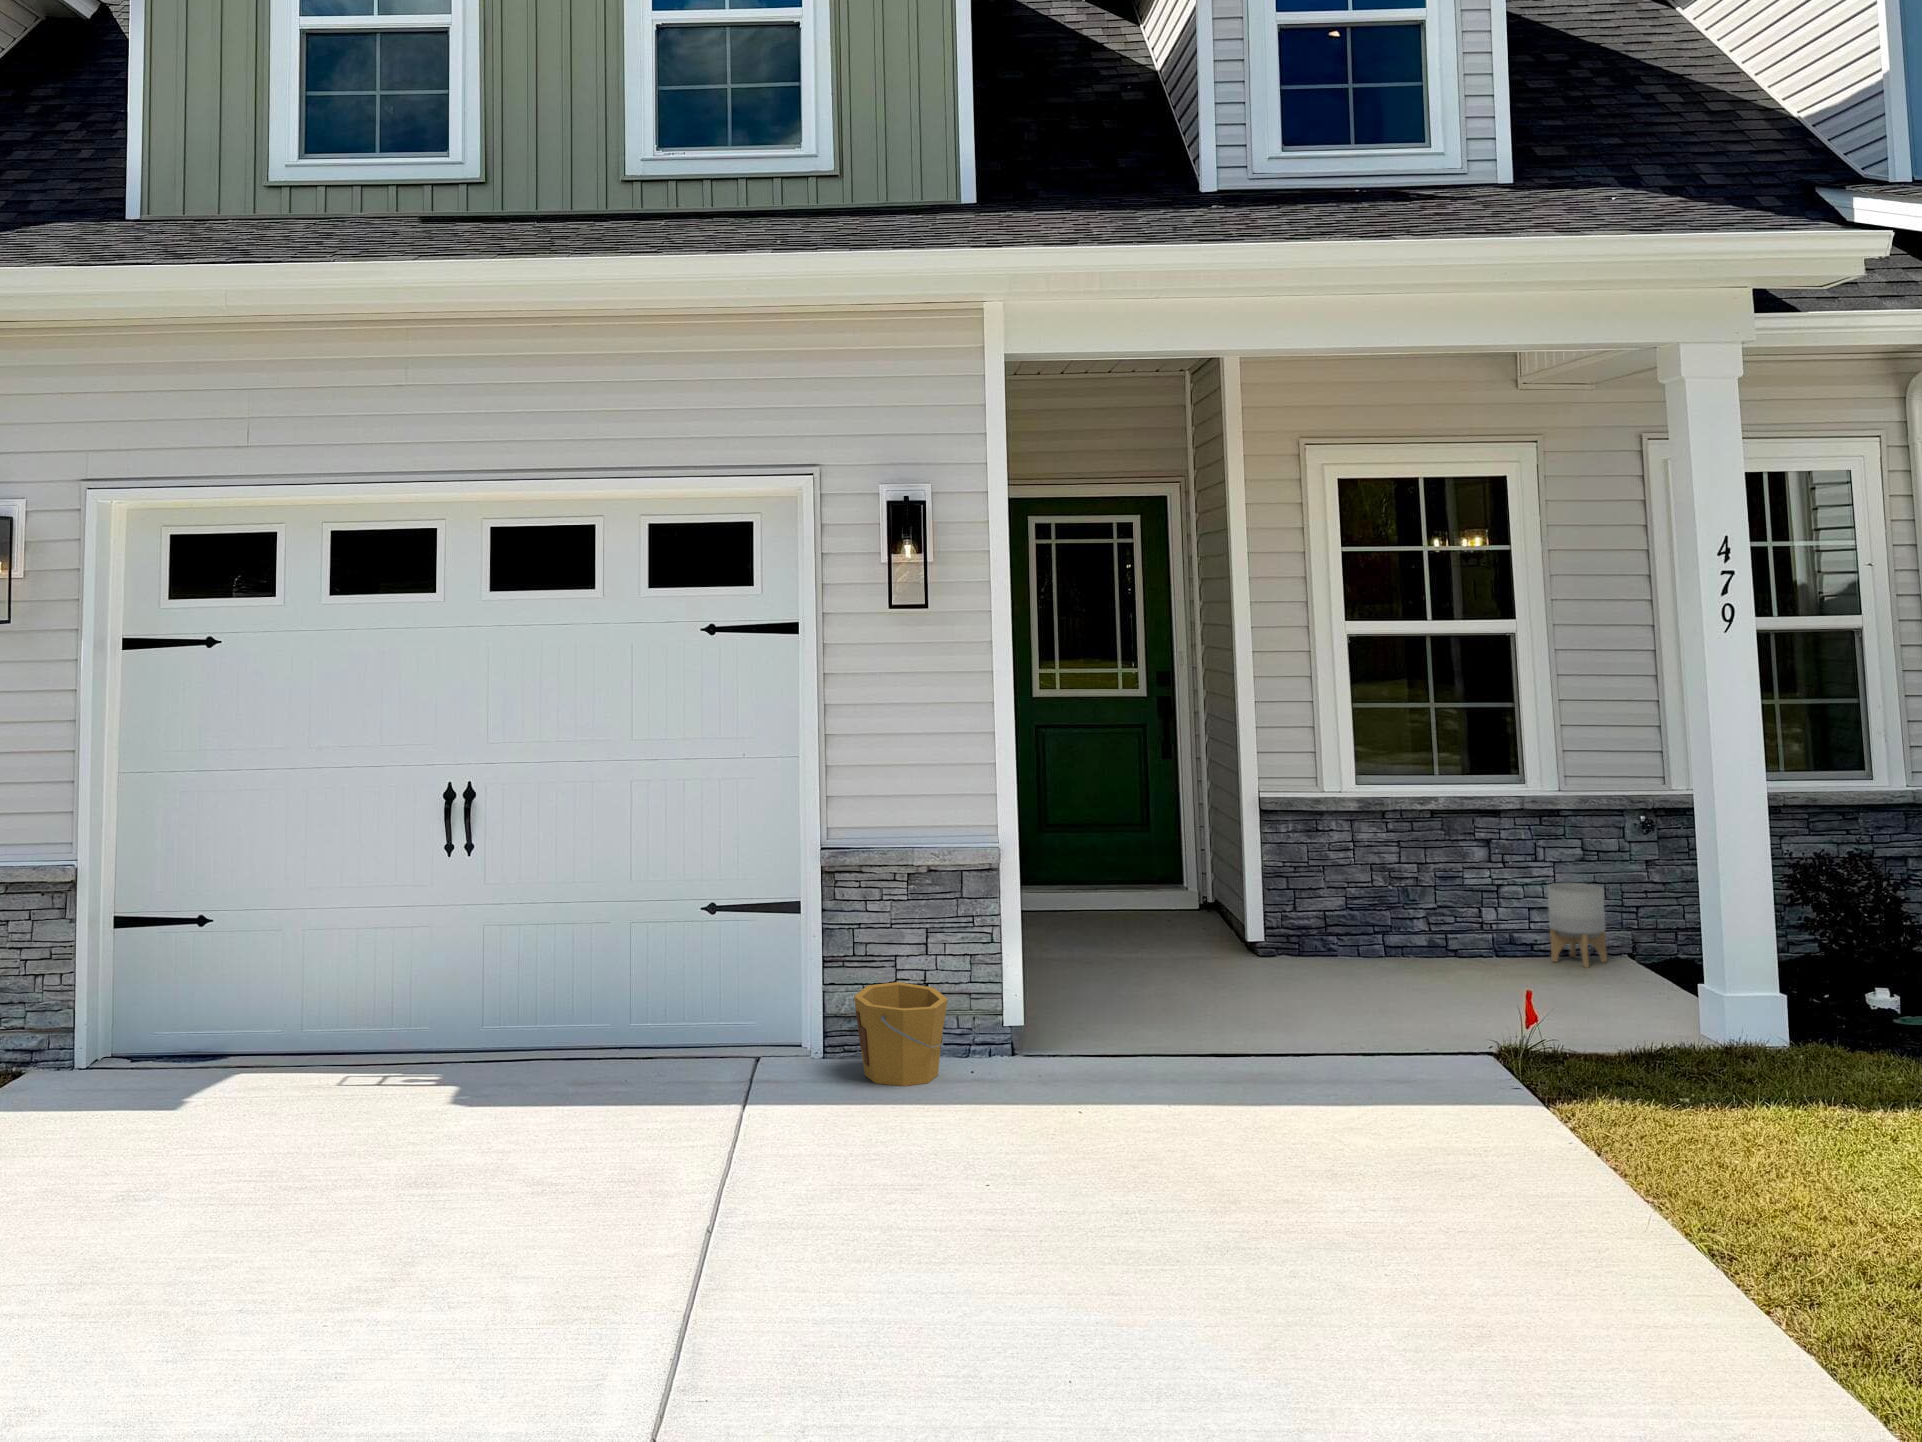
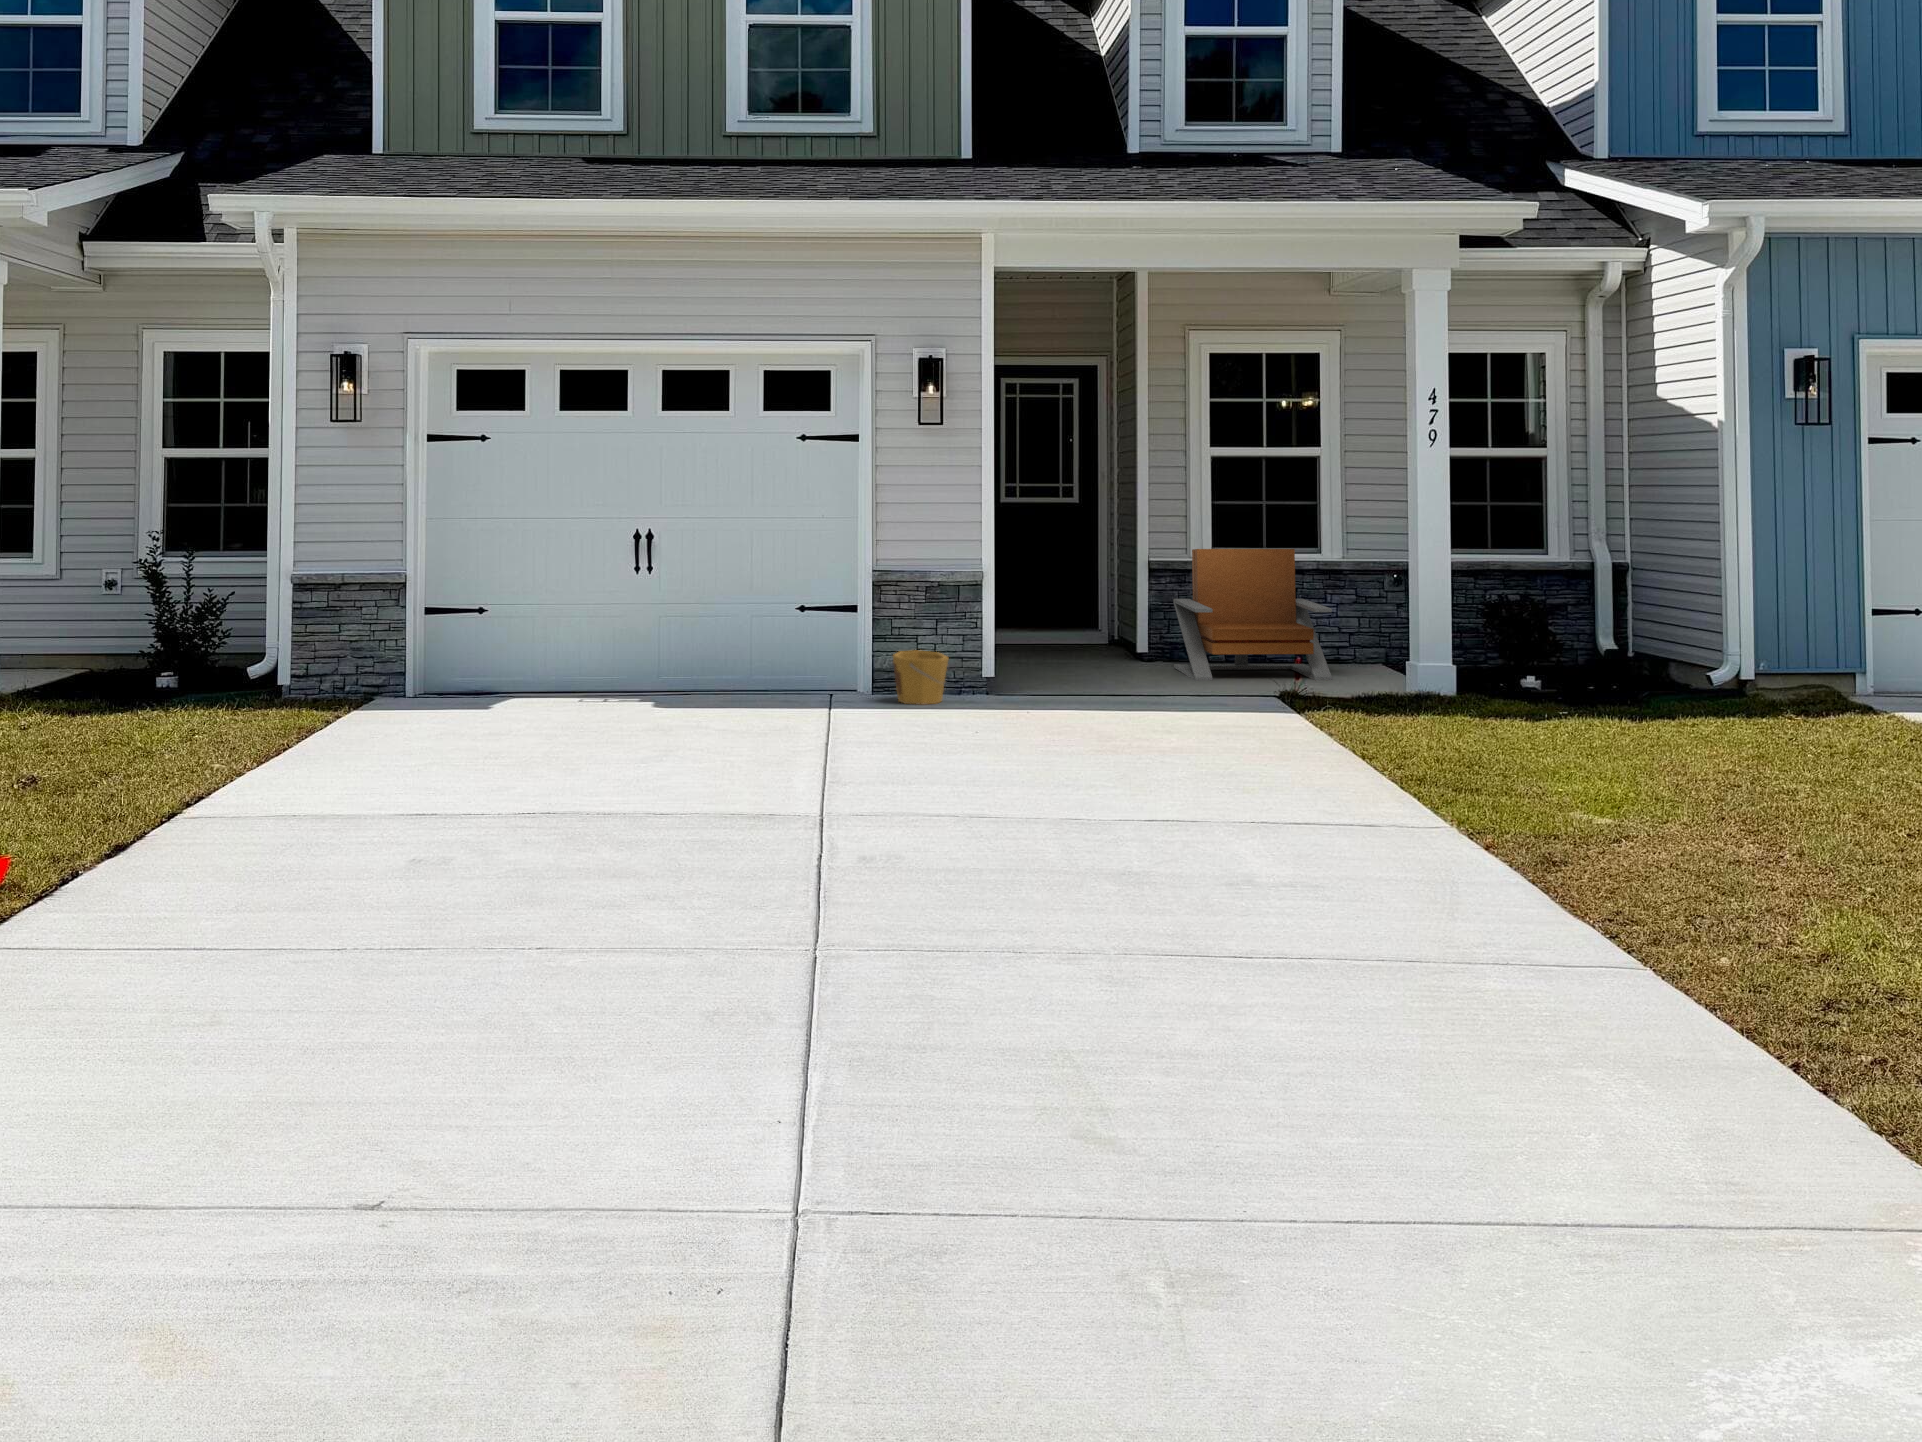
lounge chair: none [1297,778,1562,1001] -> present [1173,549,1332,680]
planter: present [1547,883,1607,968] -> none [1336,619,1371,671]

